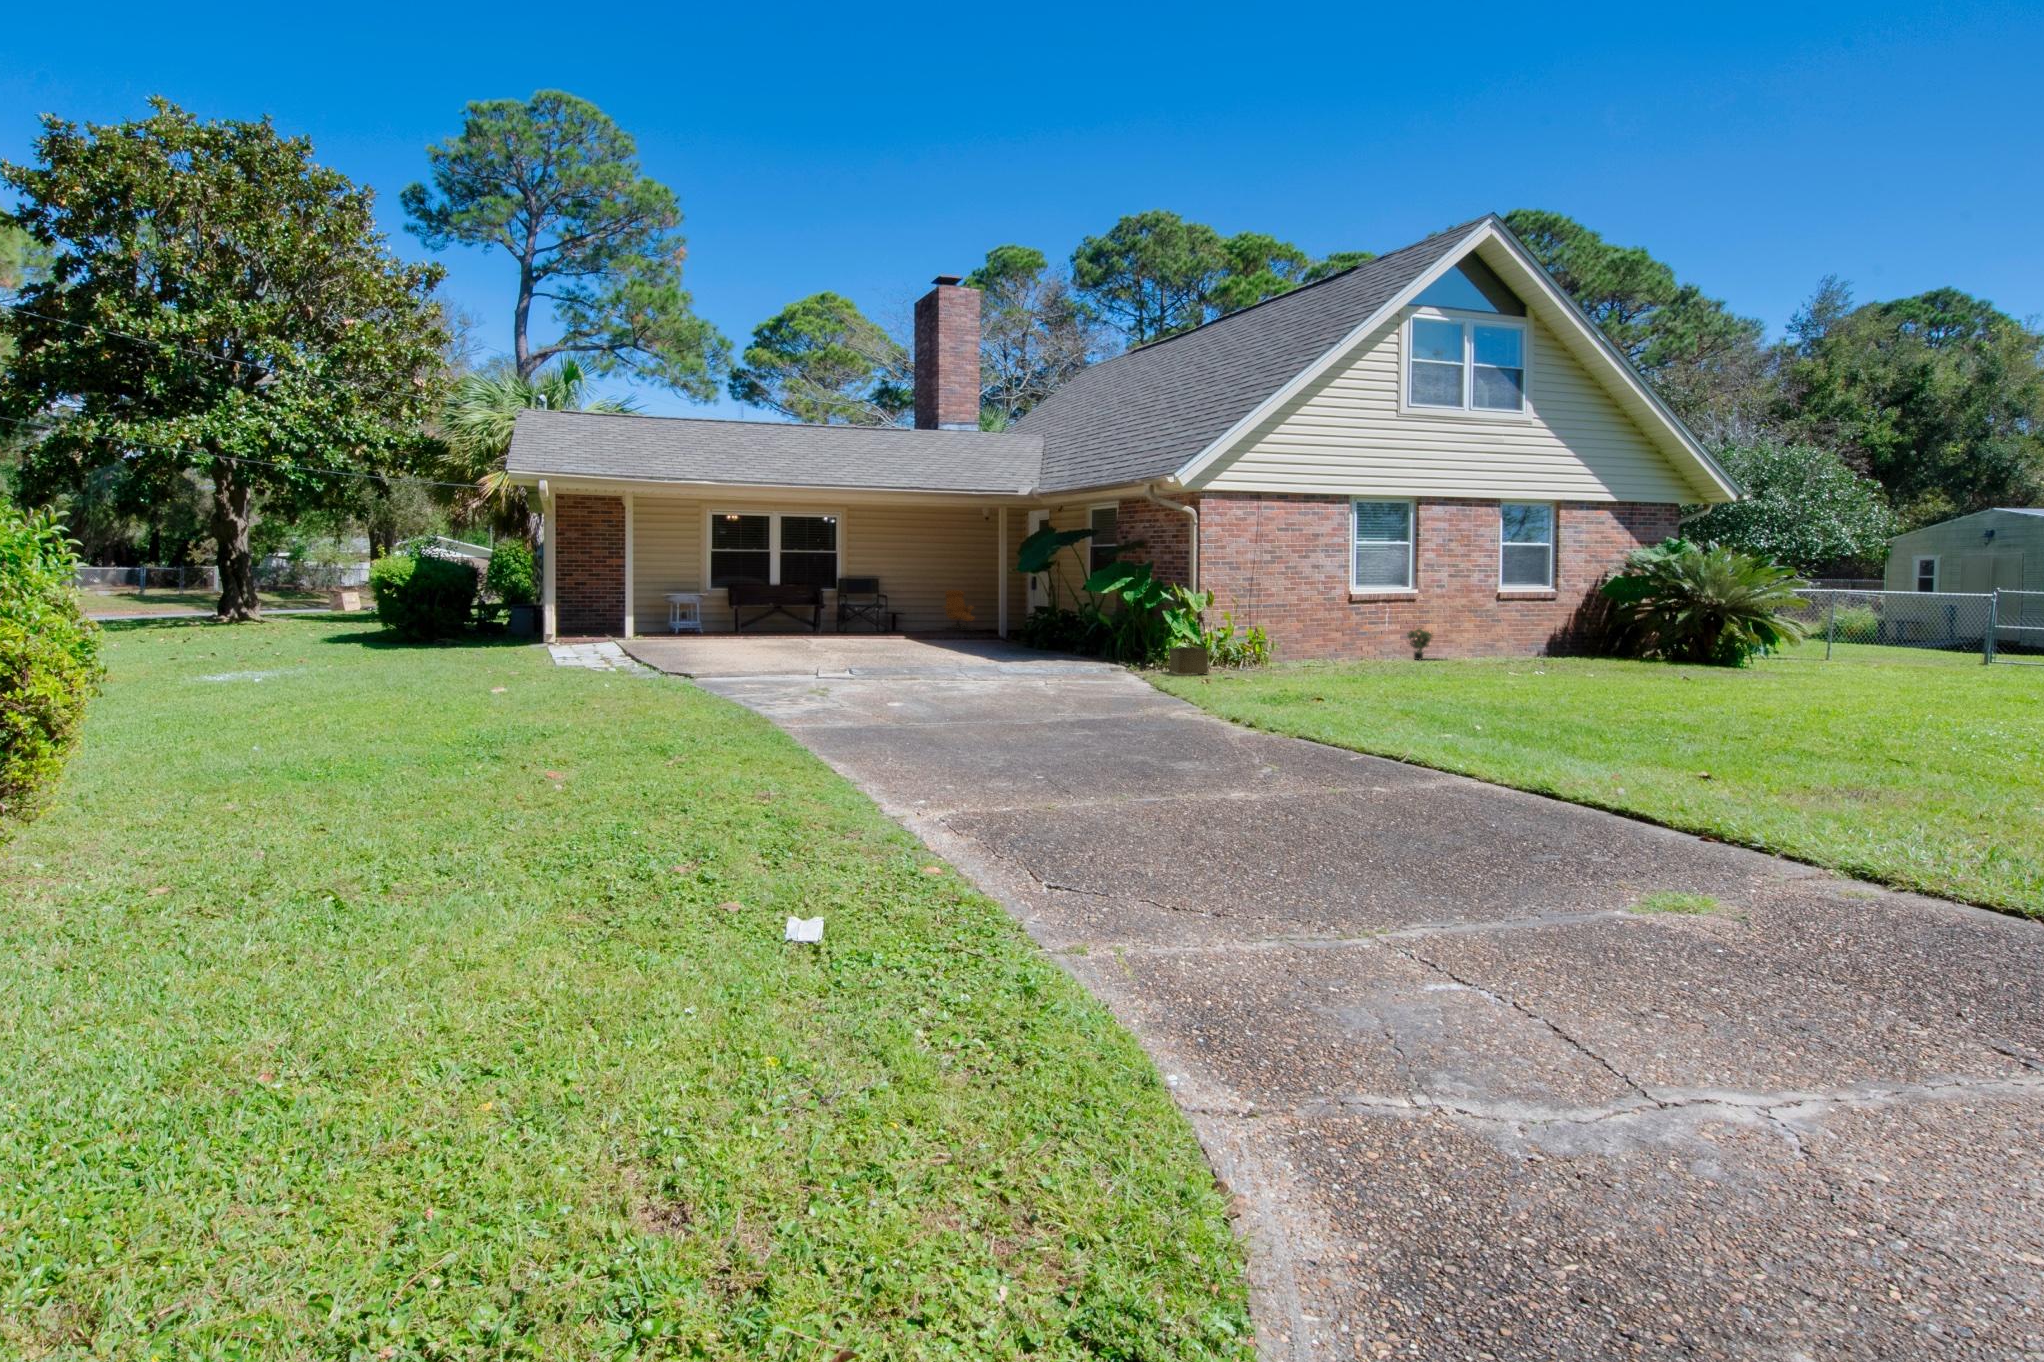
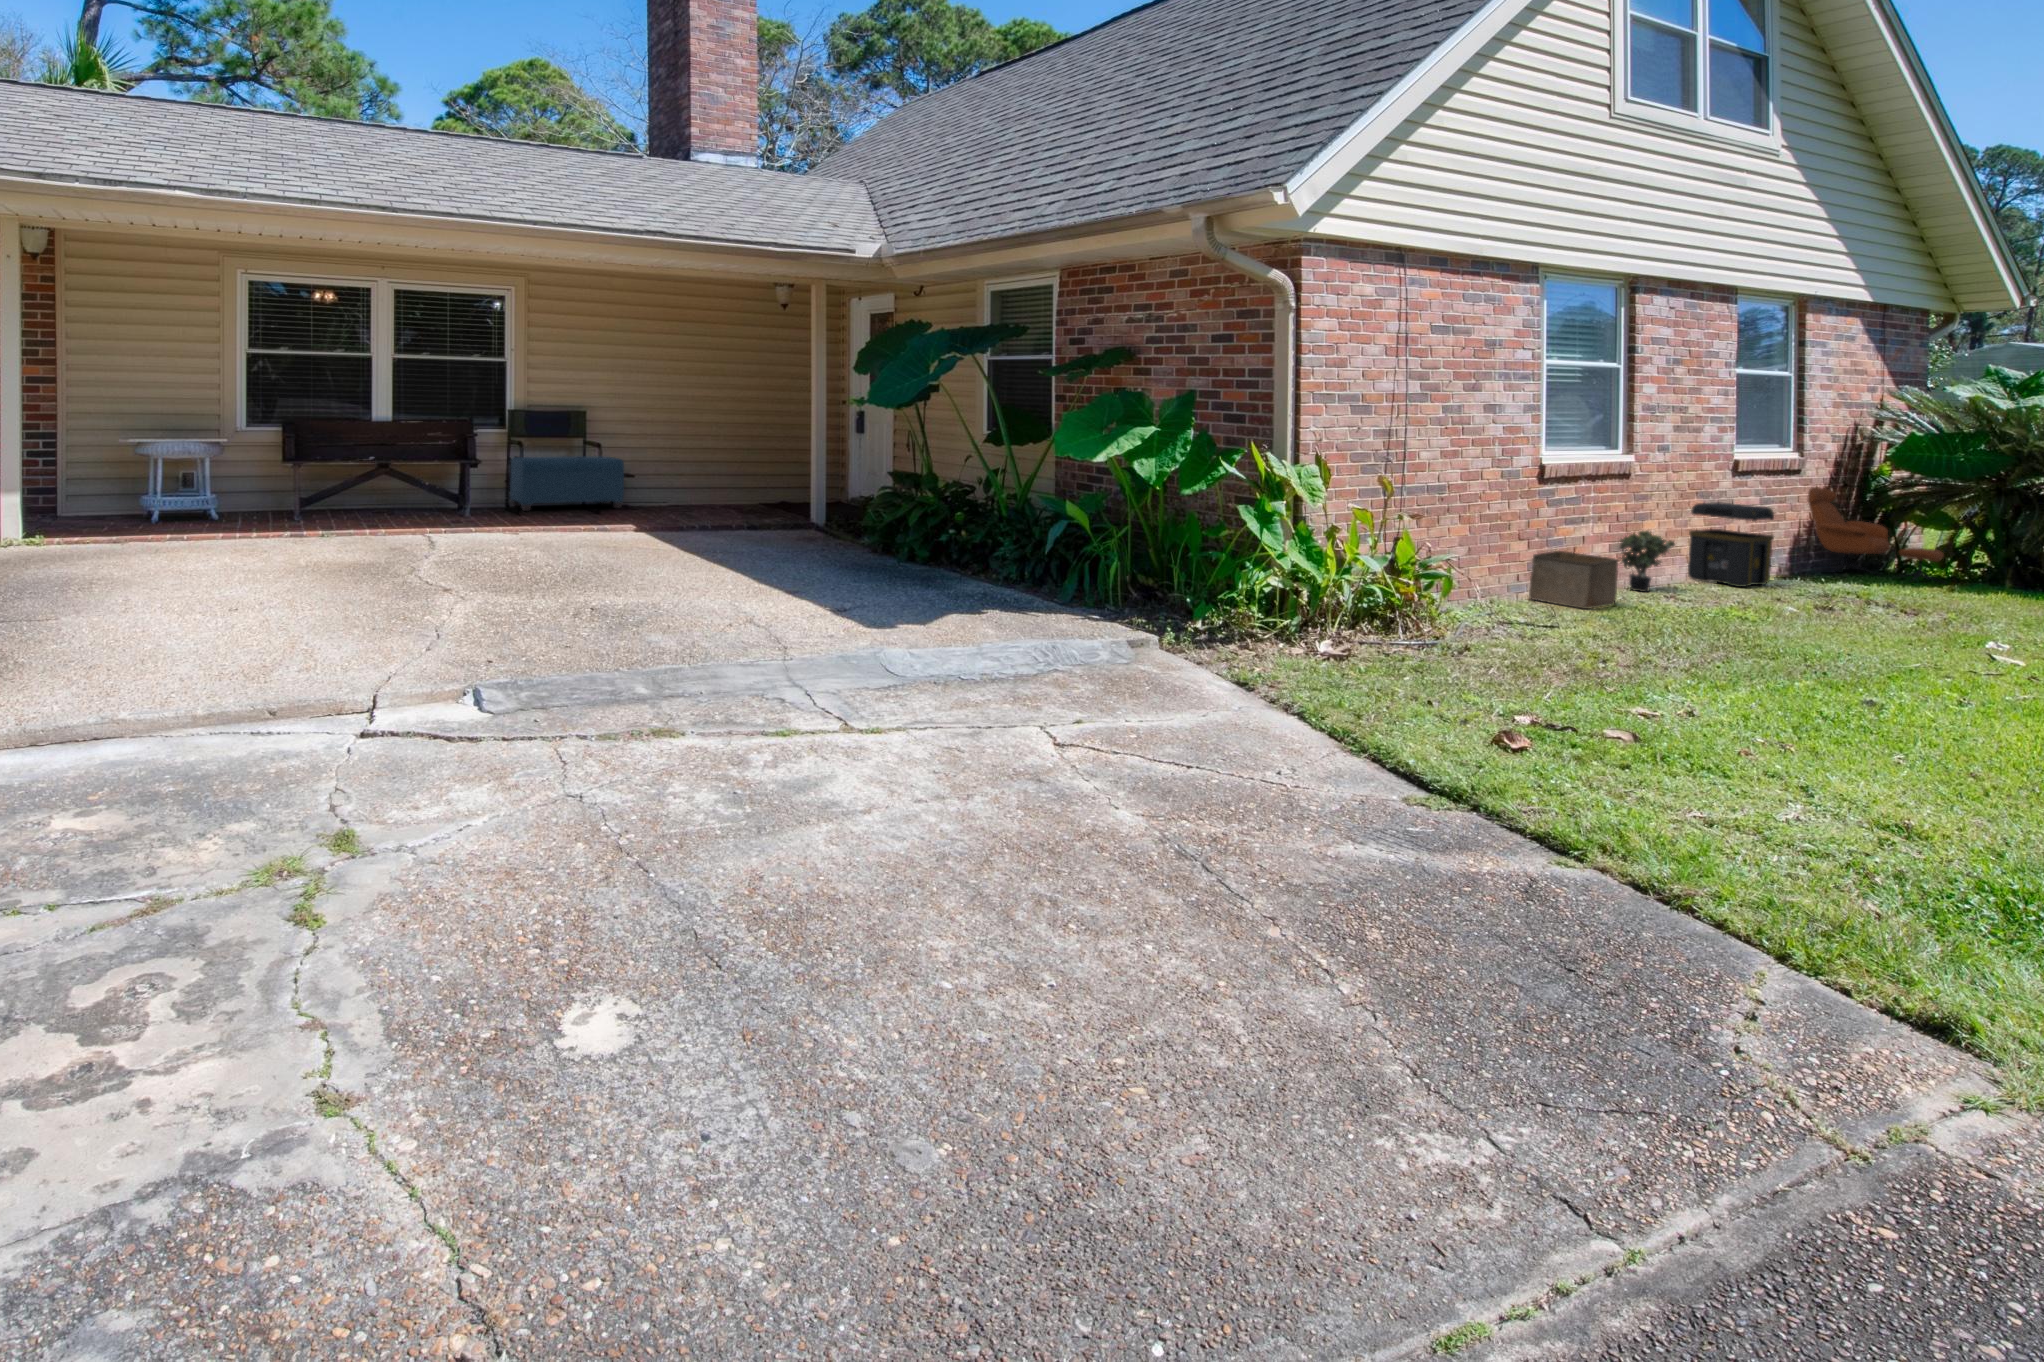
lounge chair: present [944,590,975,629] -> present [1808,487,1944,580]
bench: none [841,604,903,633] -> present [510,456,624,511]
toolbox: none [1463,615,1505,659] -> present [1688,502,1774,587]
storage bin: present [1168,647,1209,675] -> present [1529,551,1618,609]

